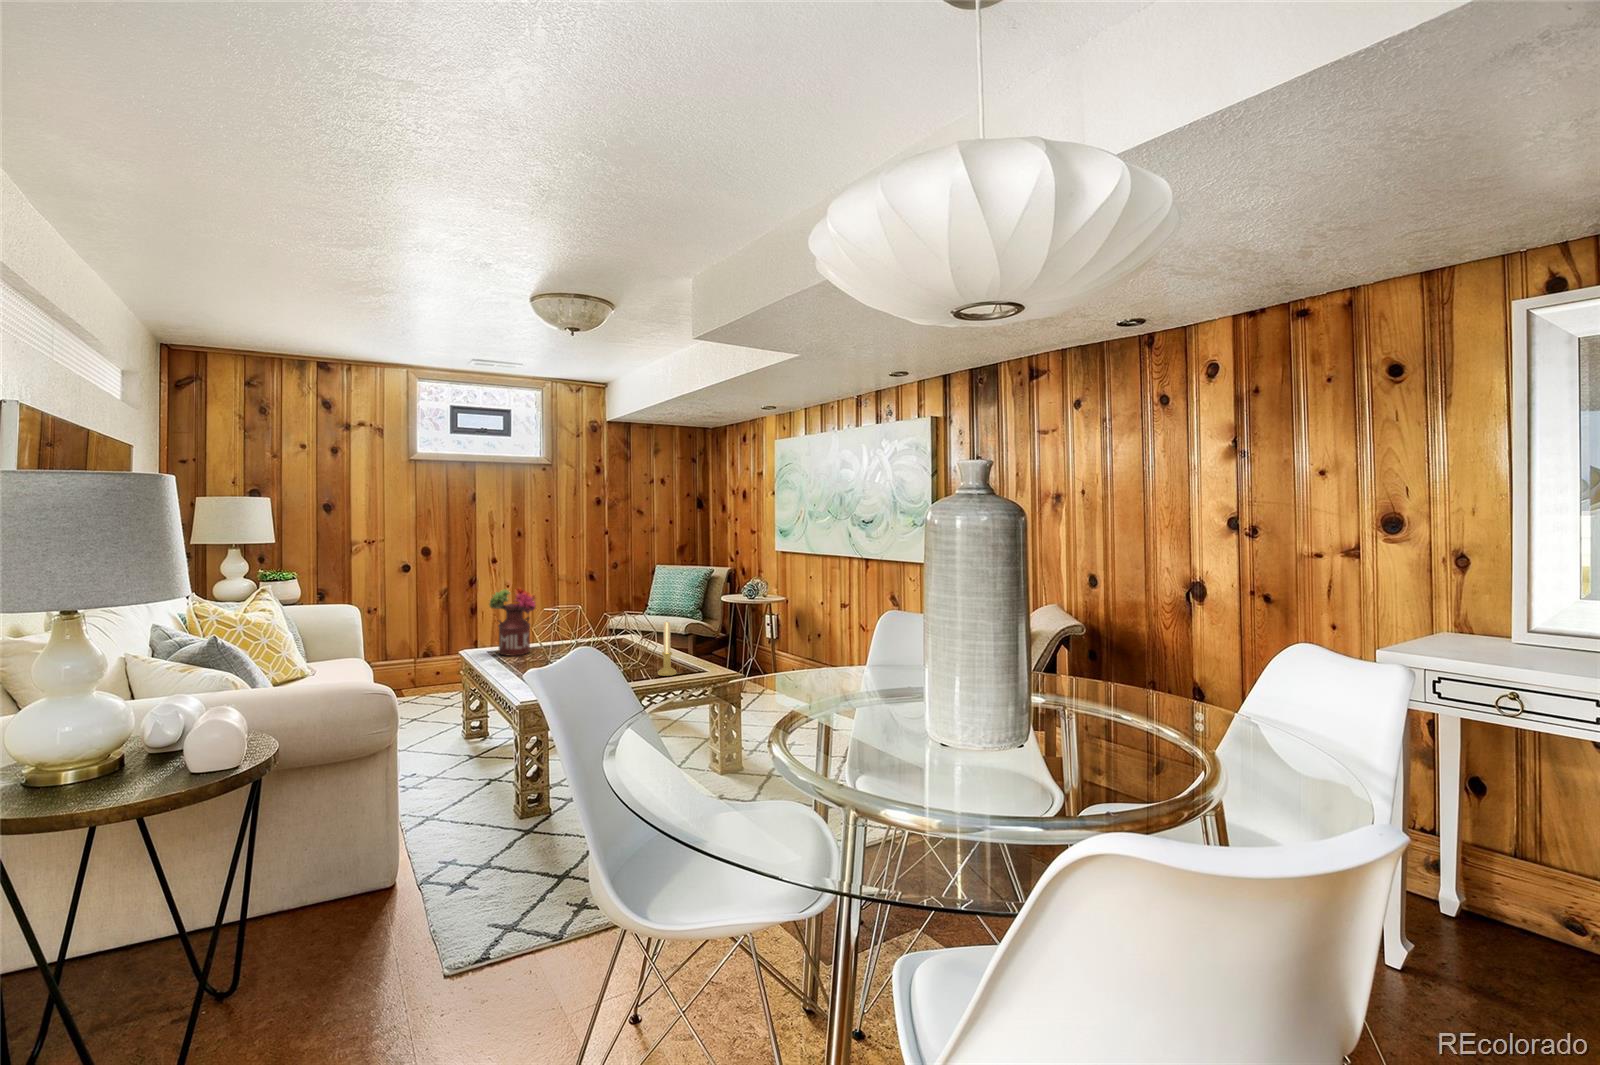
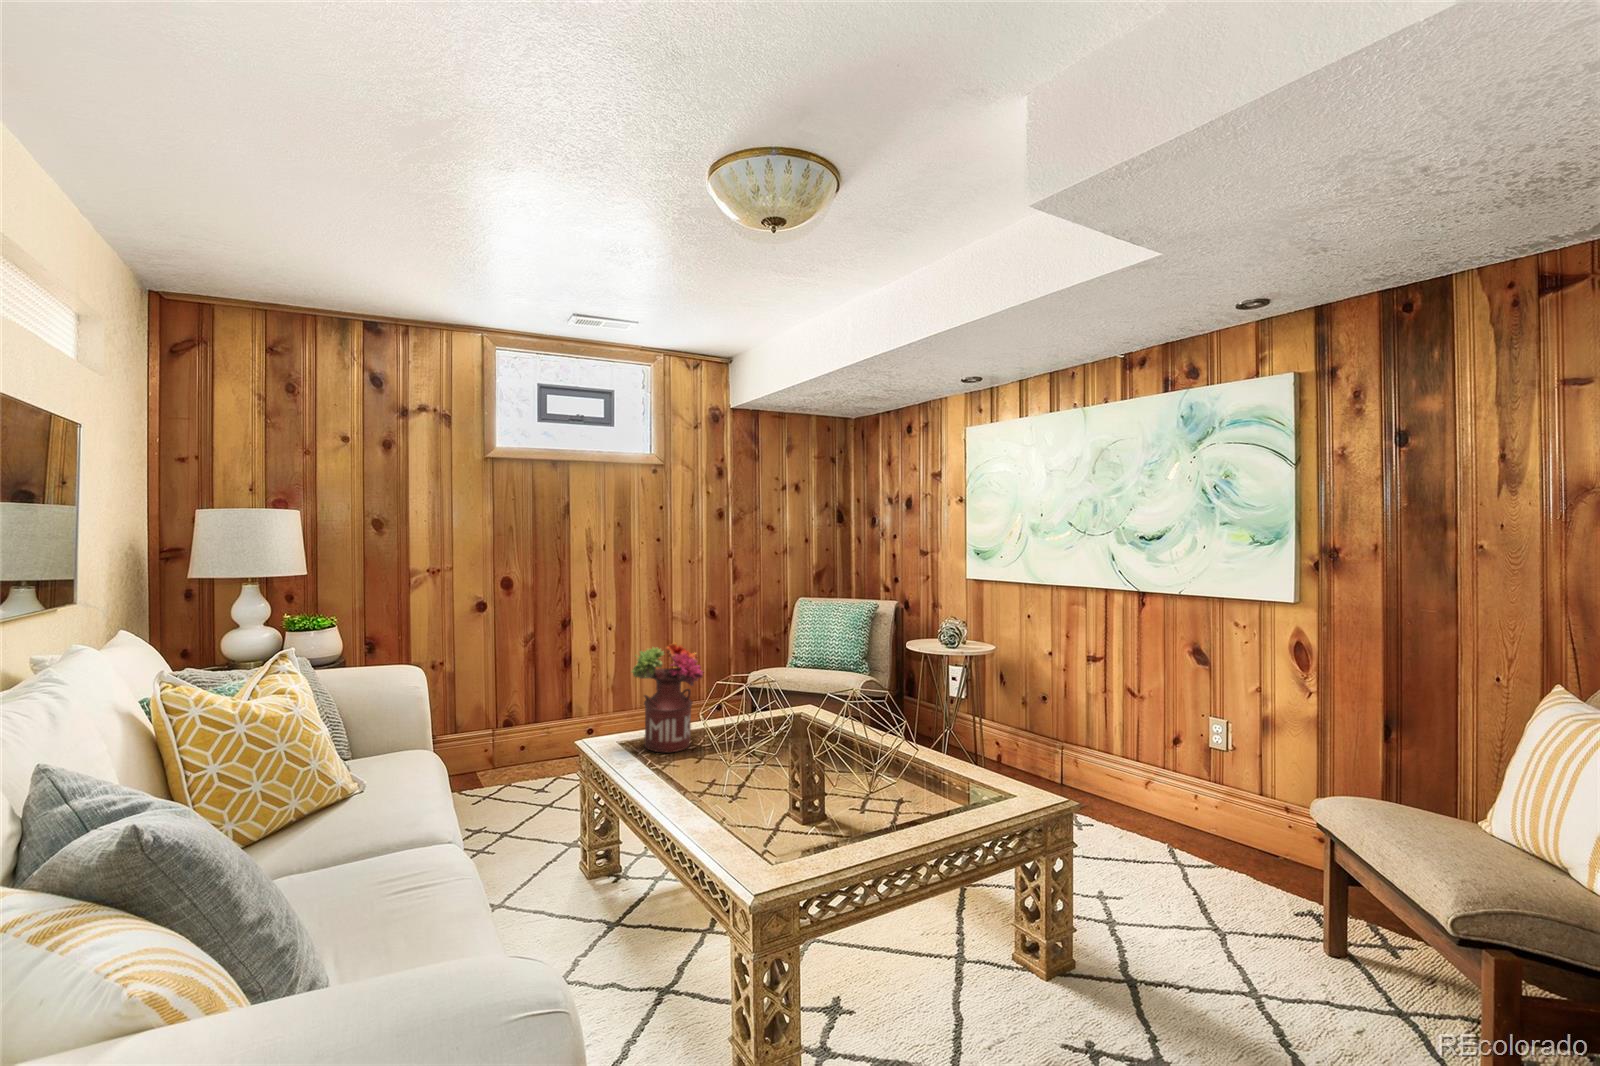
candle holder: present [658,622,677,676] -> none [944,708,977,807]

